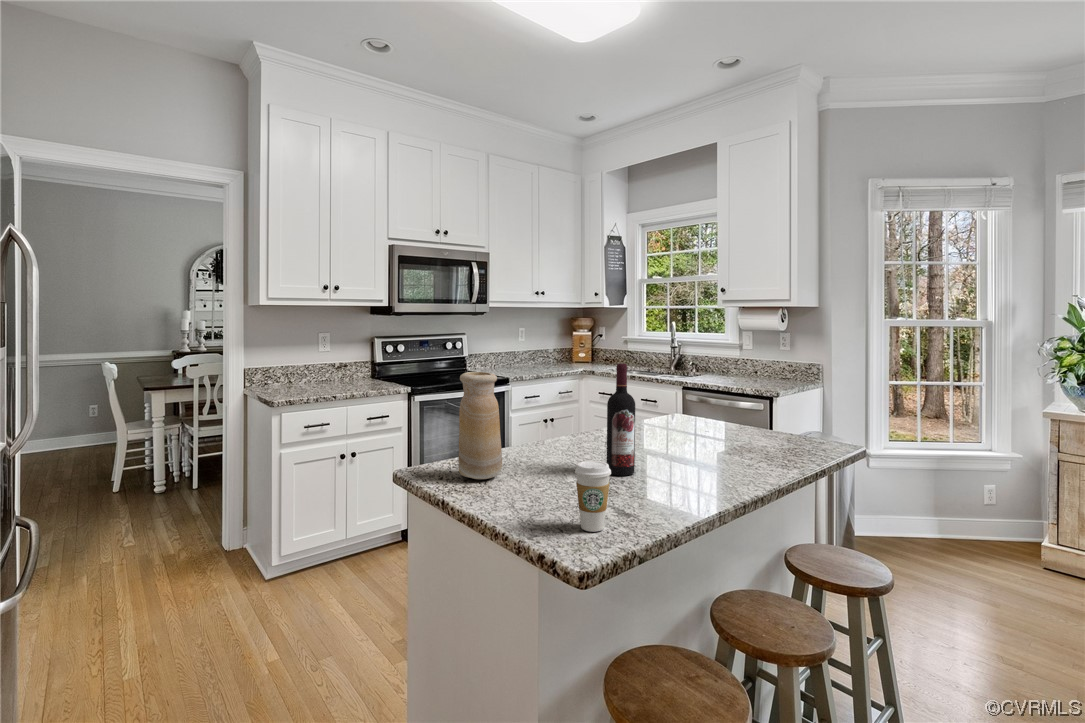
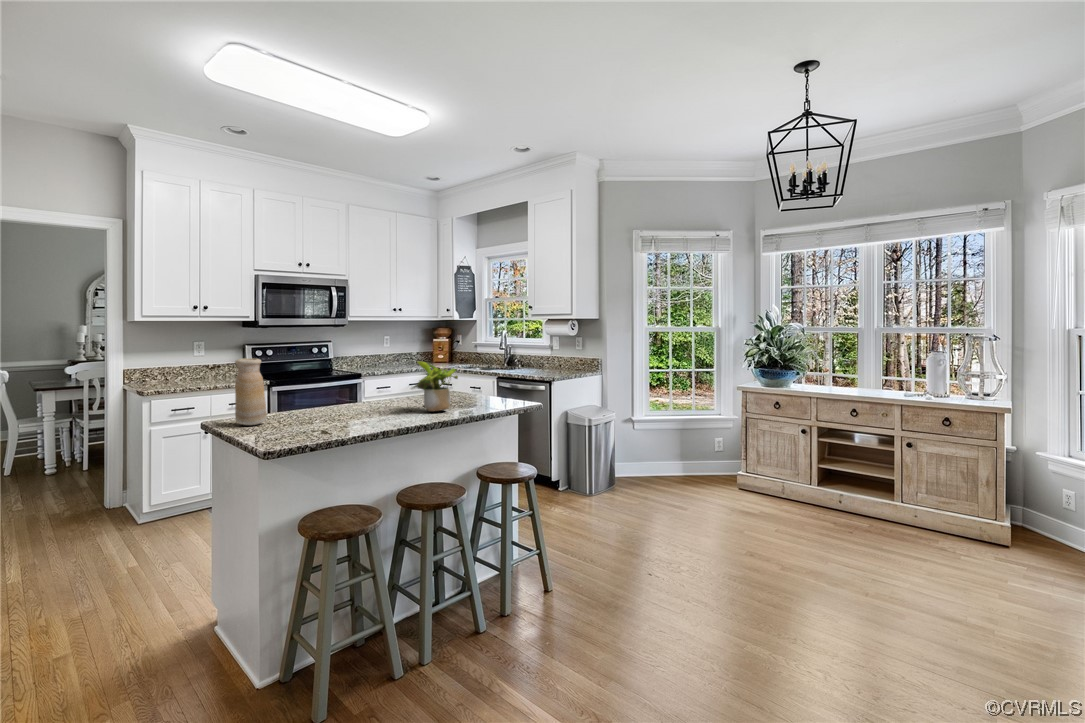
wine bottle: present [607,363,635,476] -> none [337,353,356,422]
potted plant: none [693,376,761,455] -> present [414,361,458,412]
coffee cup: present [575,461,611,532] -> none [275,404,298,442]

